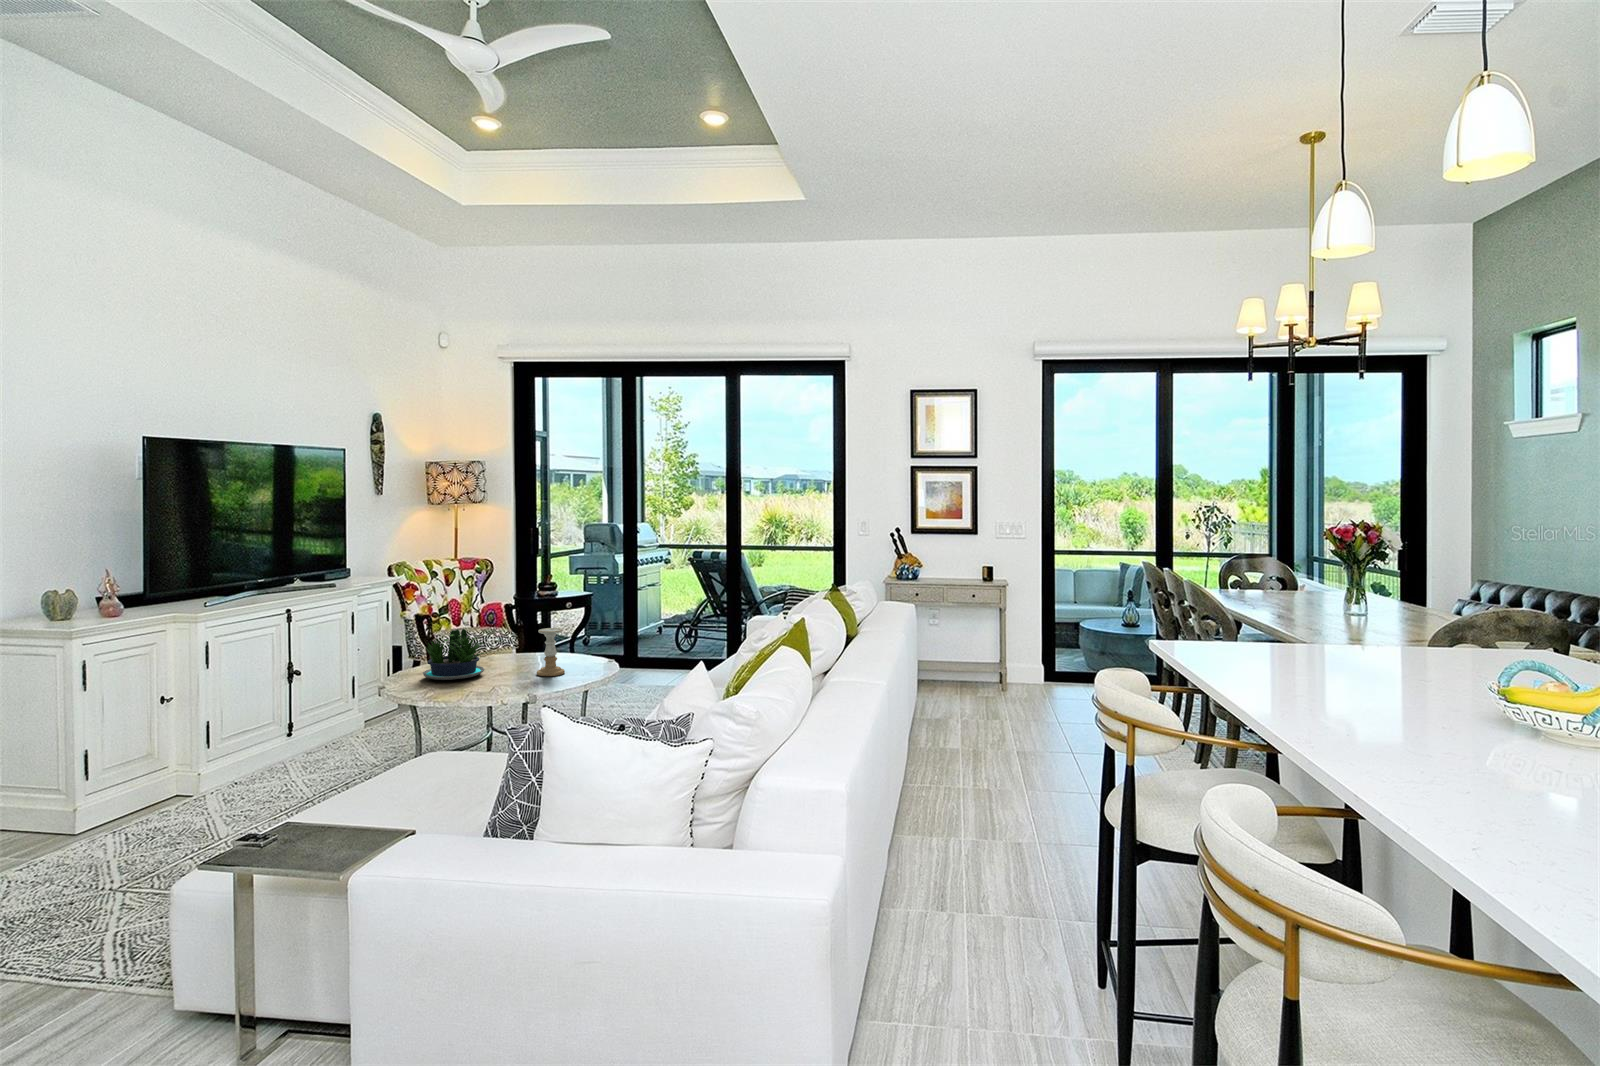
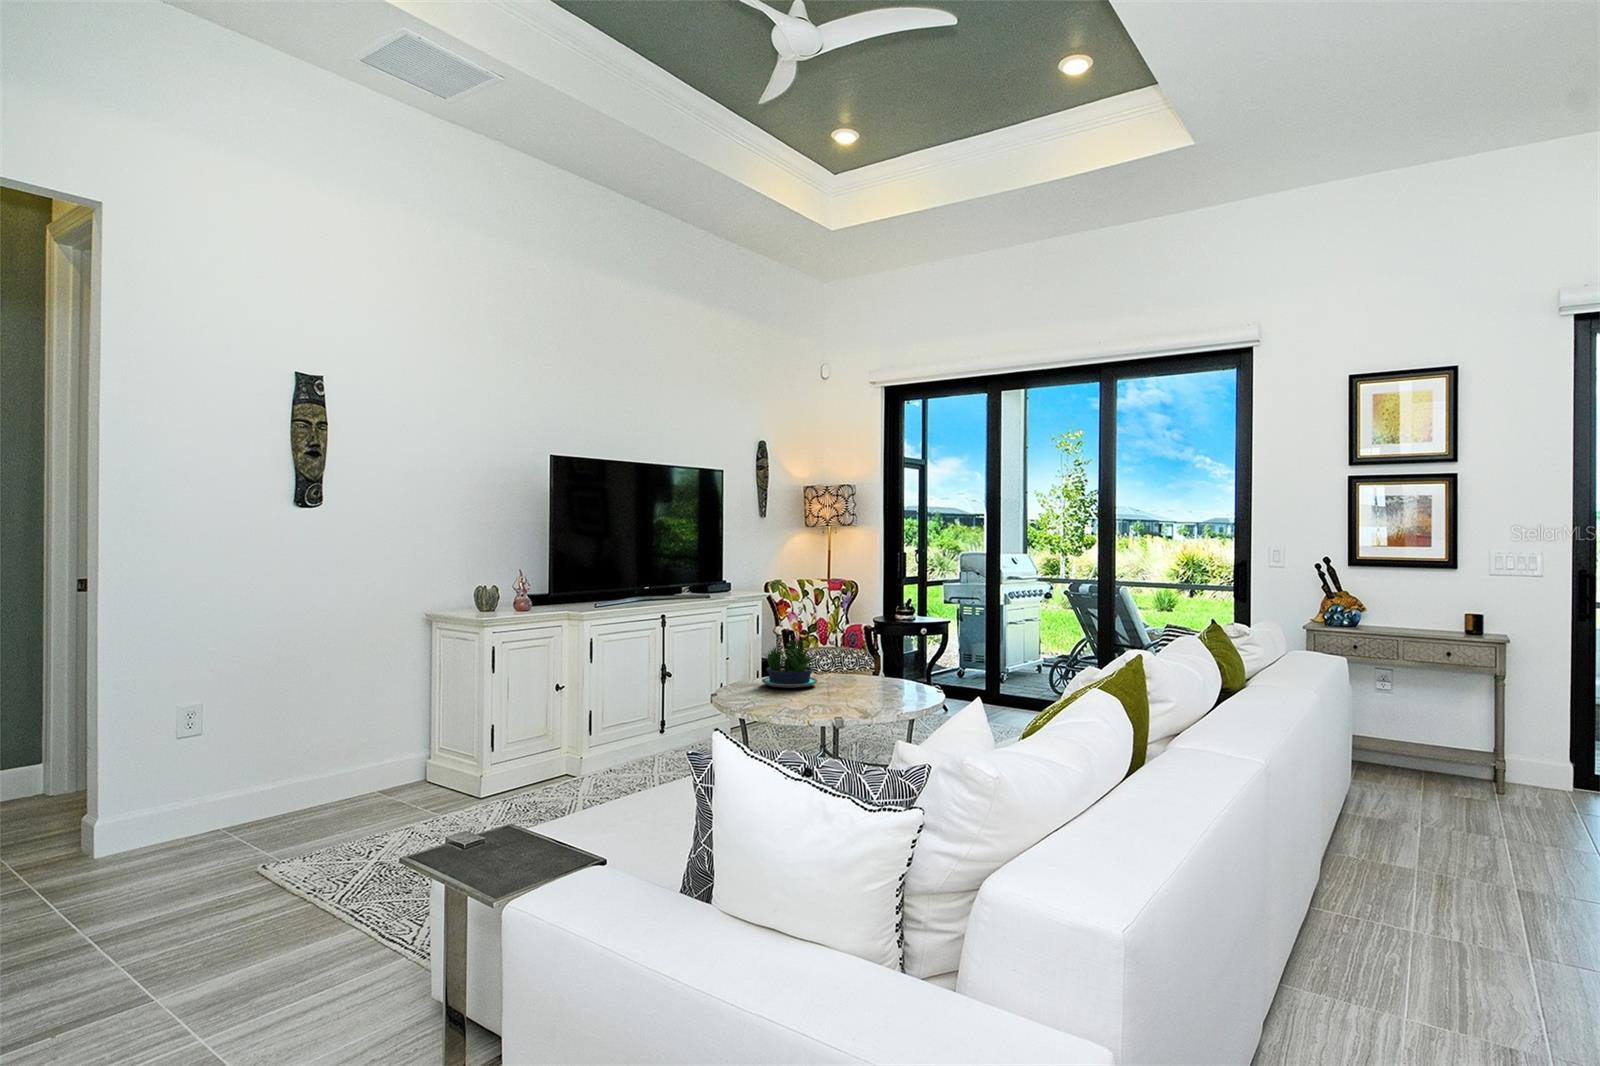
candle holder: present [537,628,565,676] -> none [864,644,892,693]

